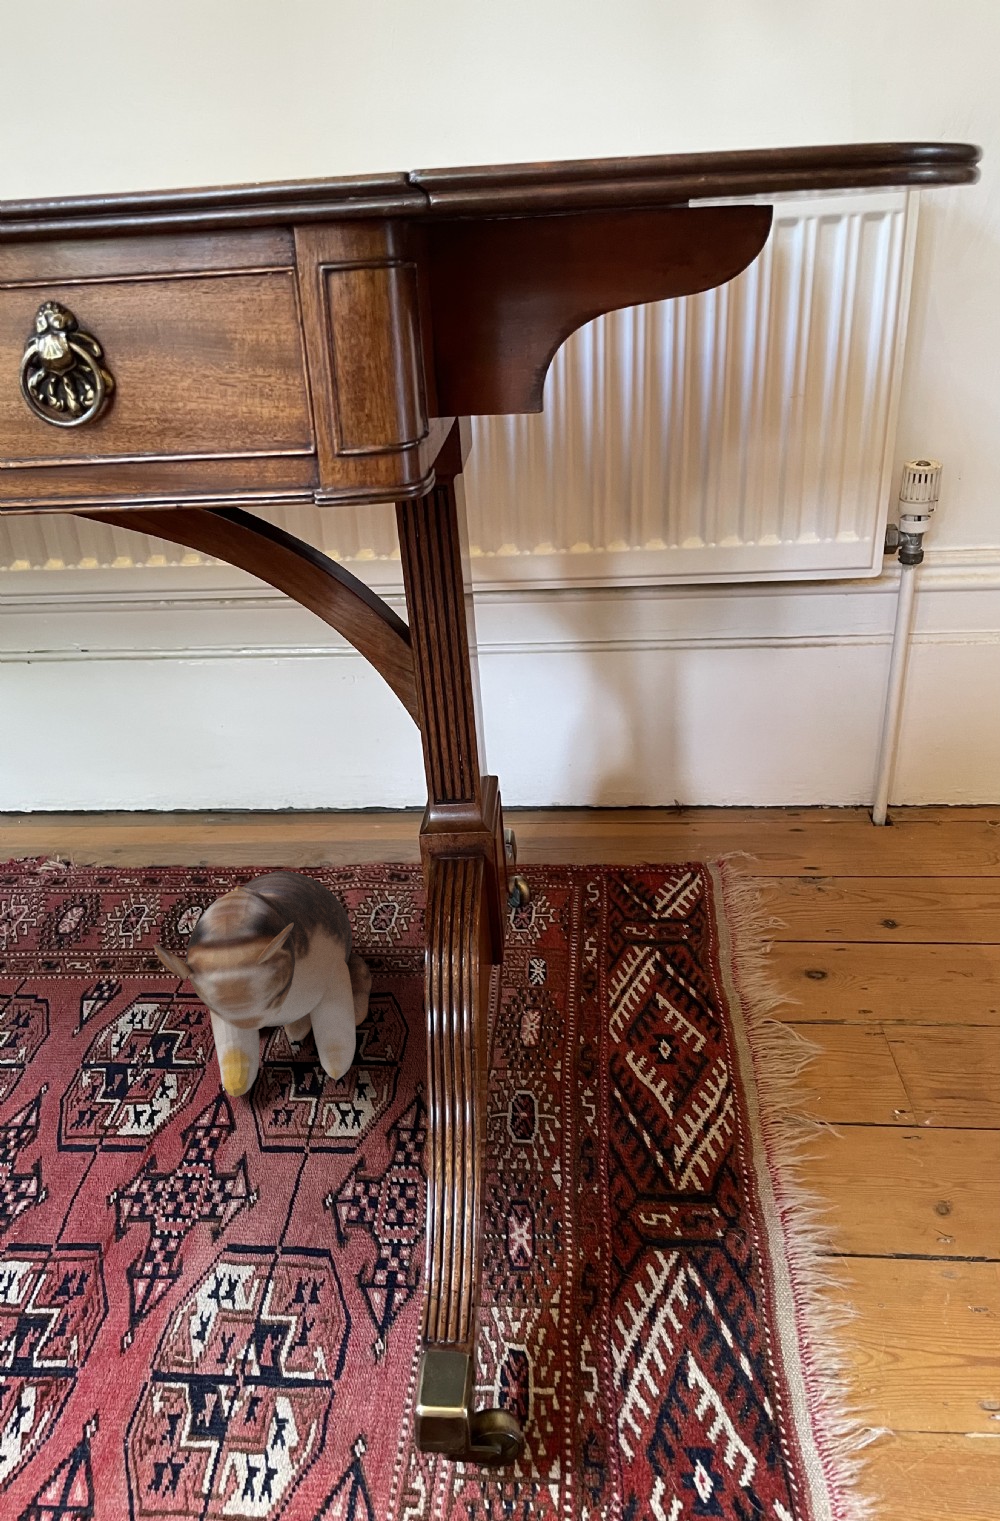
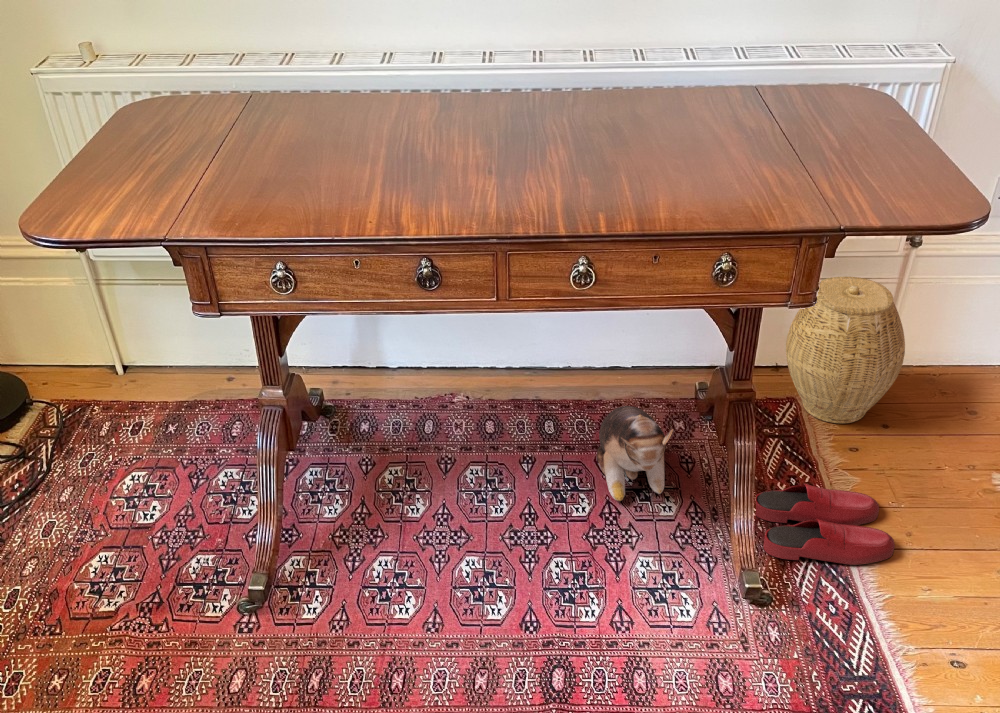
woven basket: none [672,603,923,915] -> present [786,276,905,423]
slippers: none [548,1062,903,1309] -> present [756,484,895,565]

